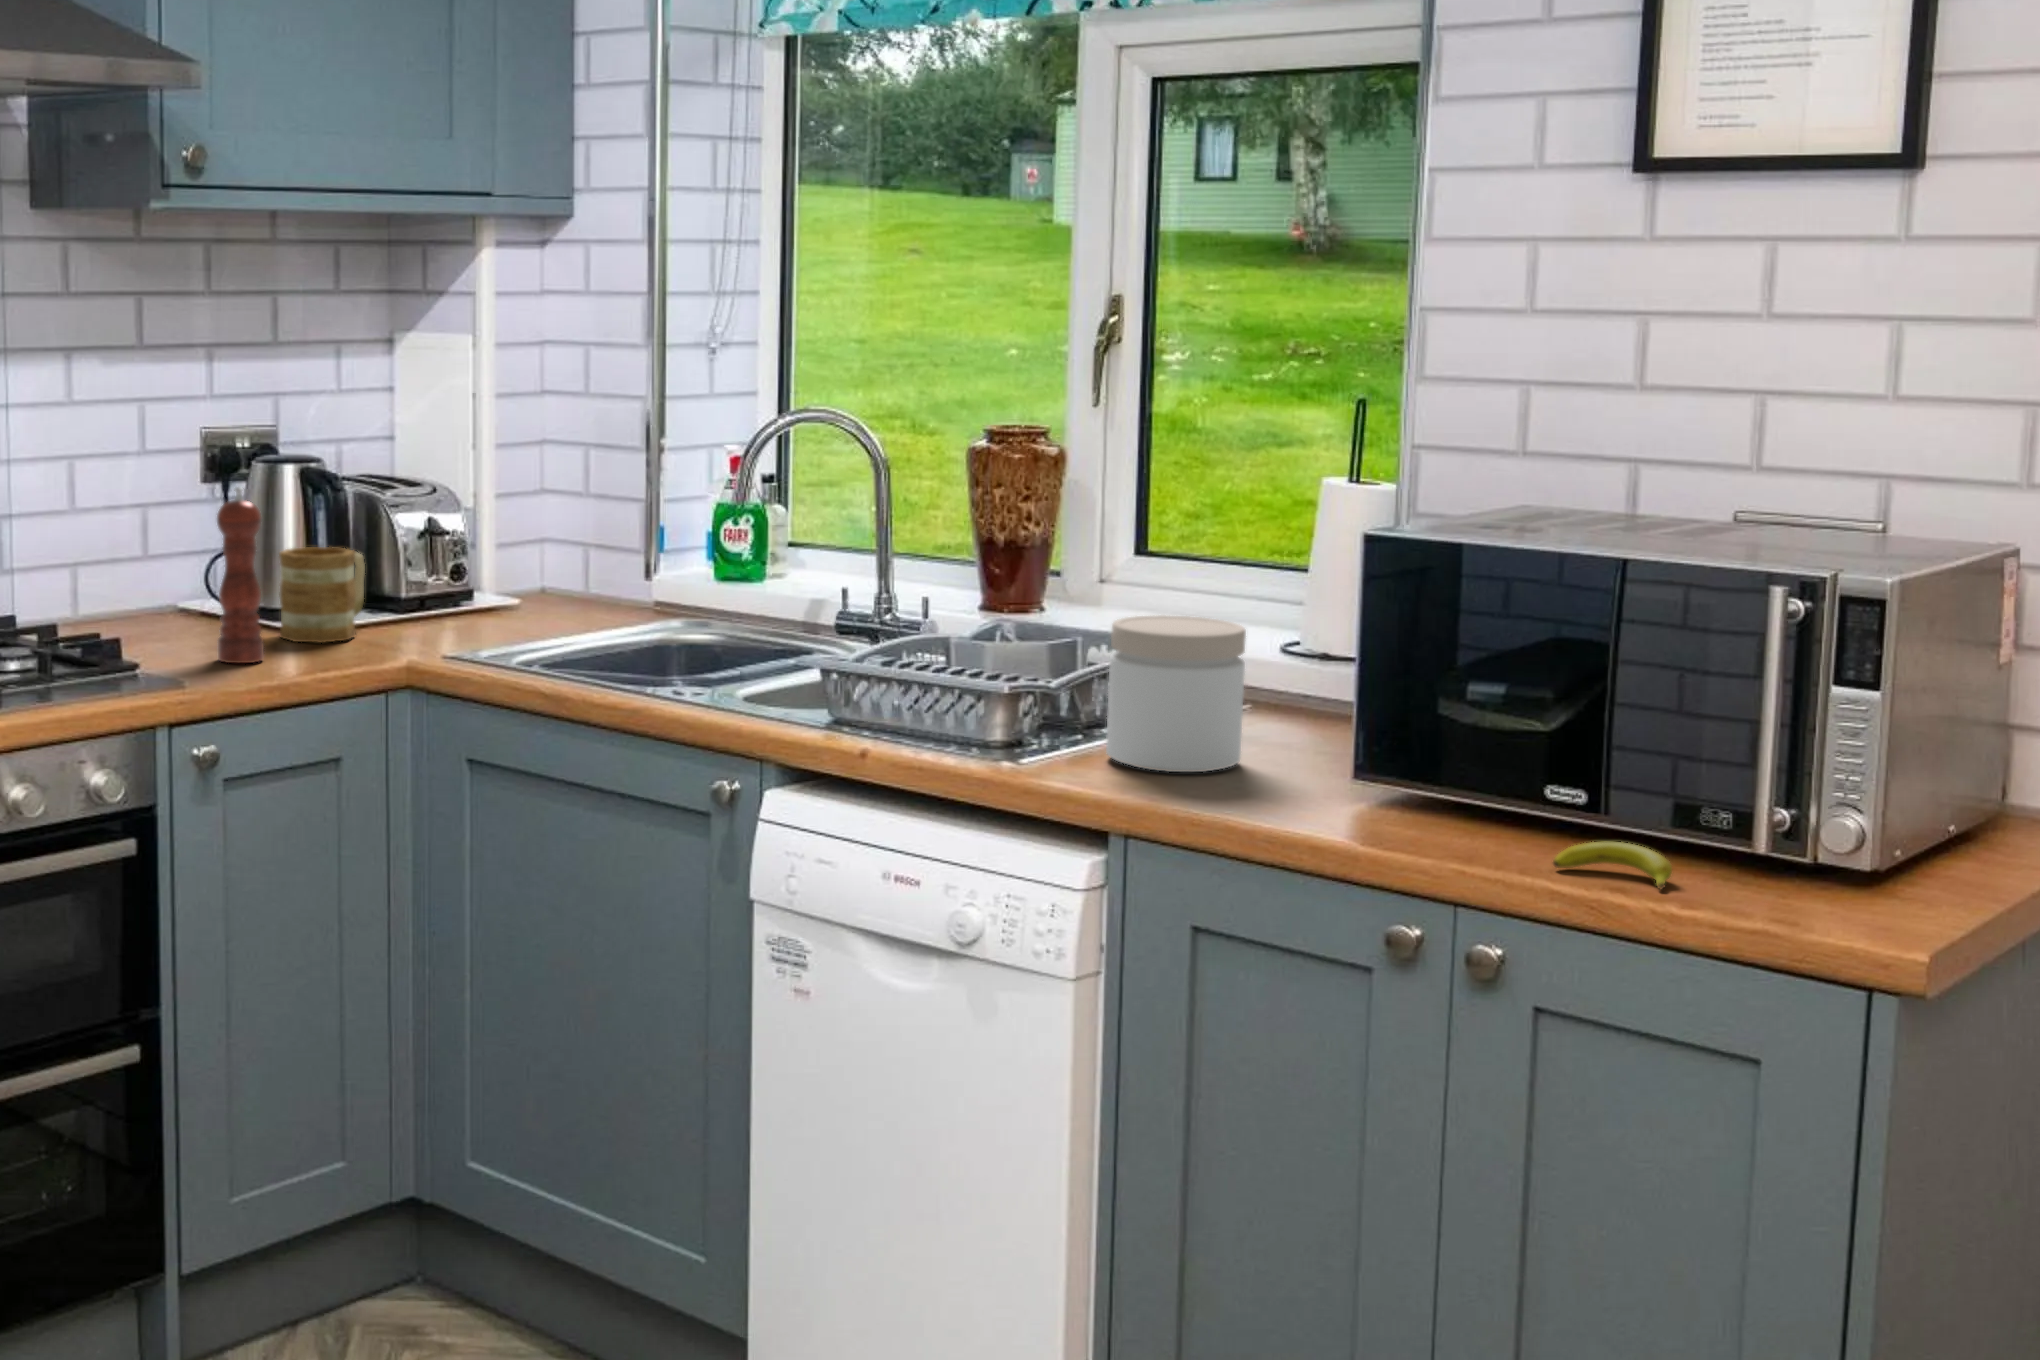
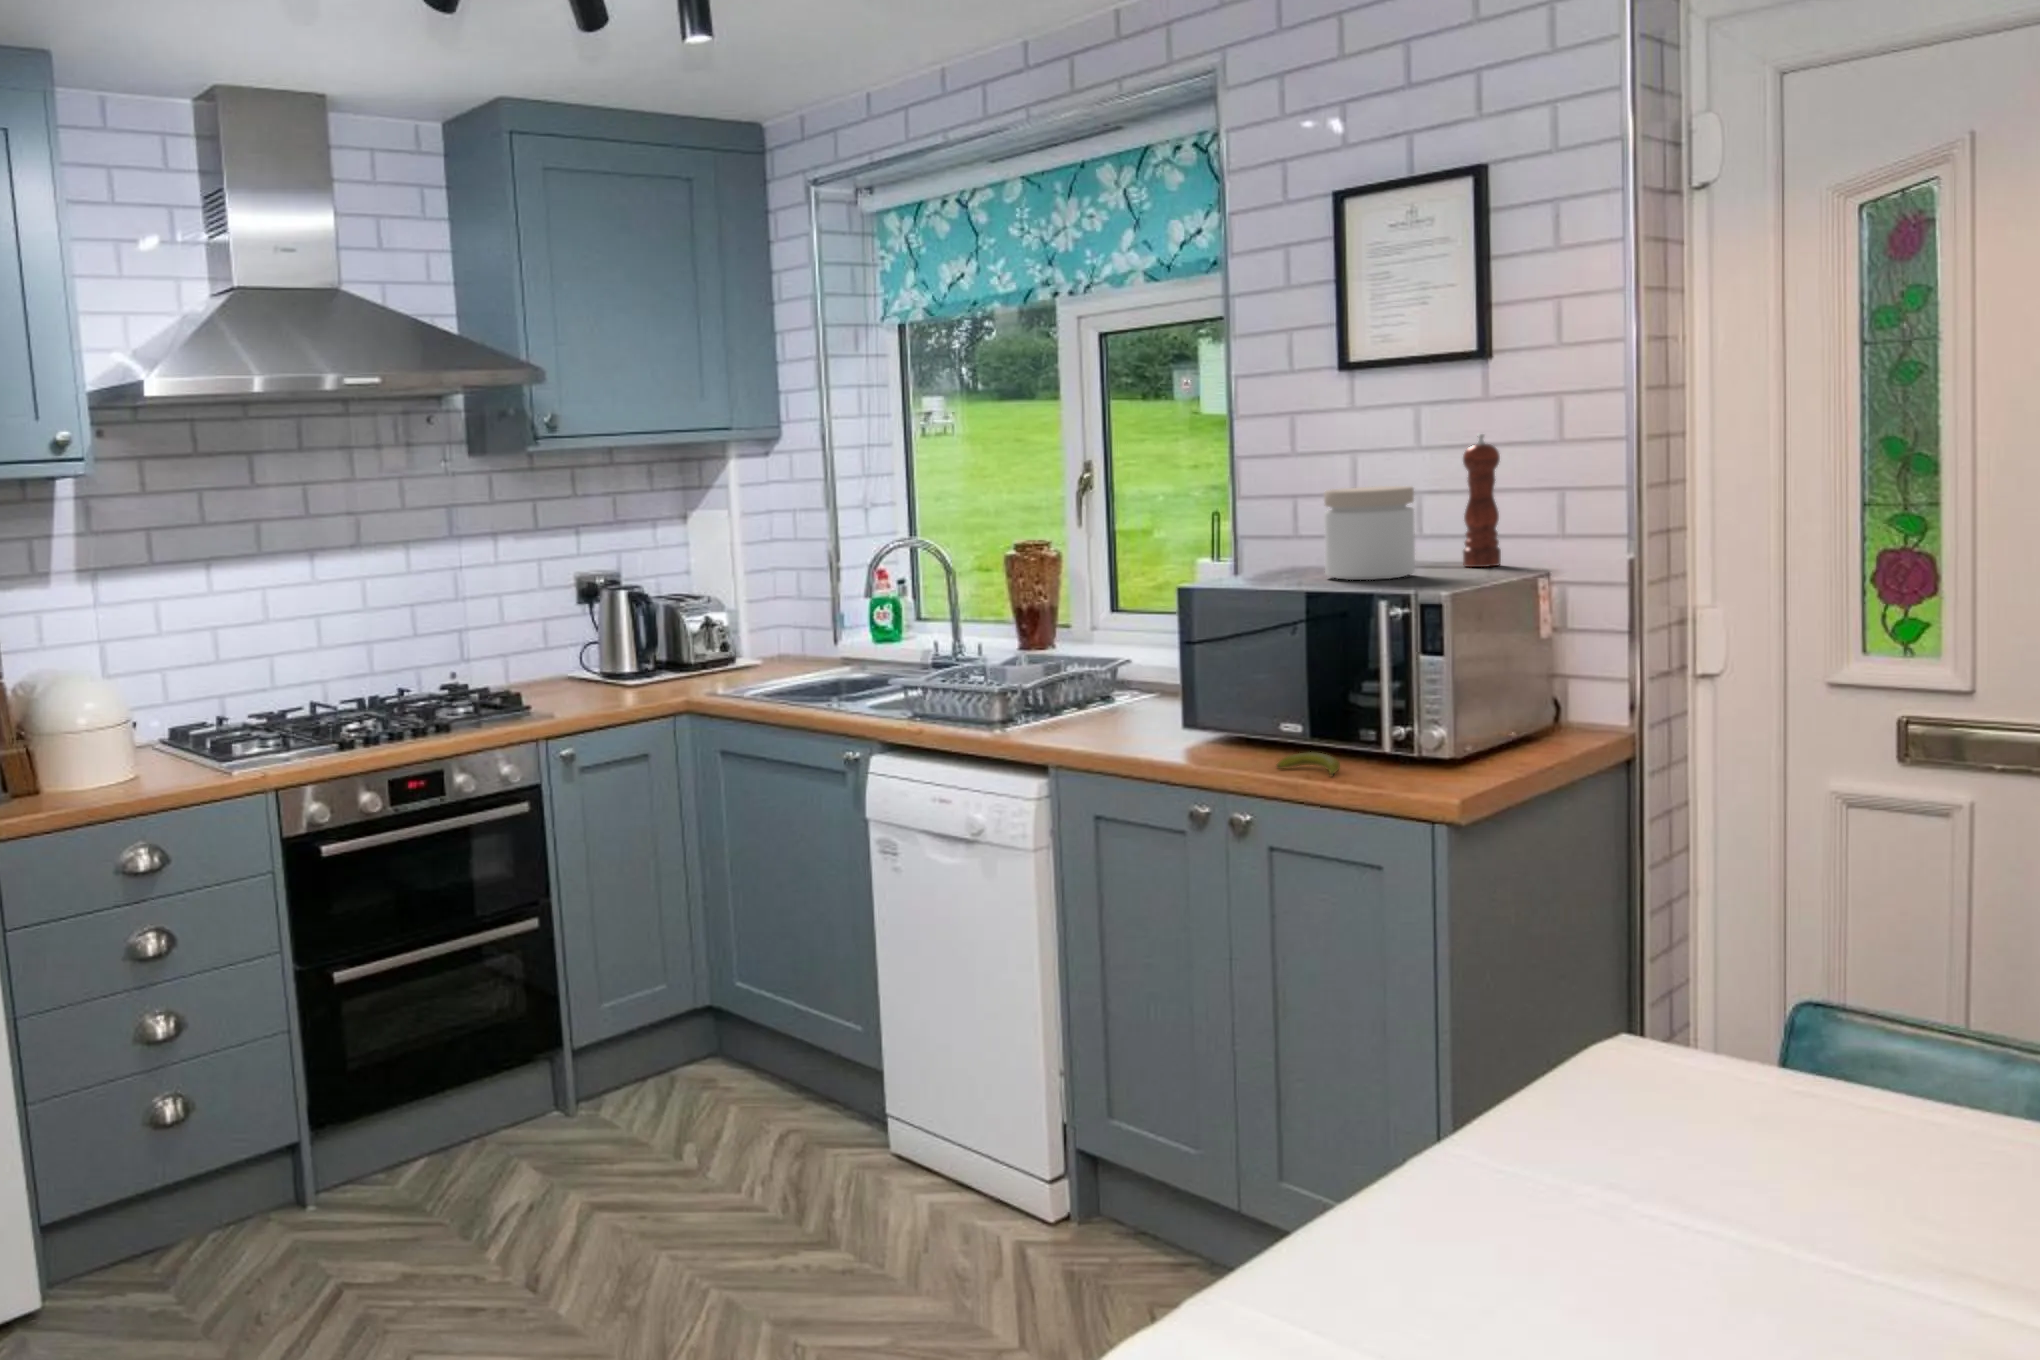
pepper mill: present [217,487,264,663] -> present [1463,434,1501,567]
mug: present [279,547,365,642] -> none [614,635,666,690]
jar: present [1106,615,1246,772] -> present [1324,486,1415,580]

